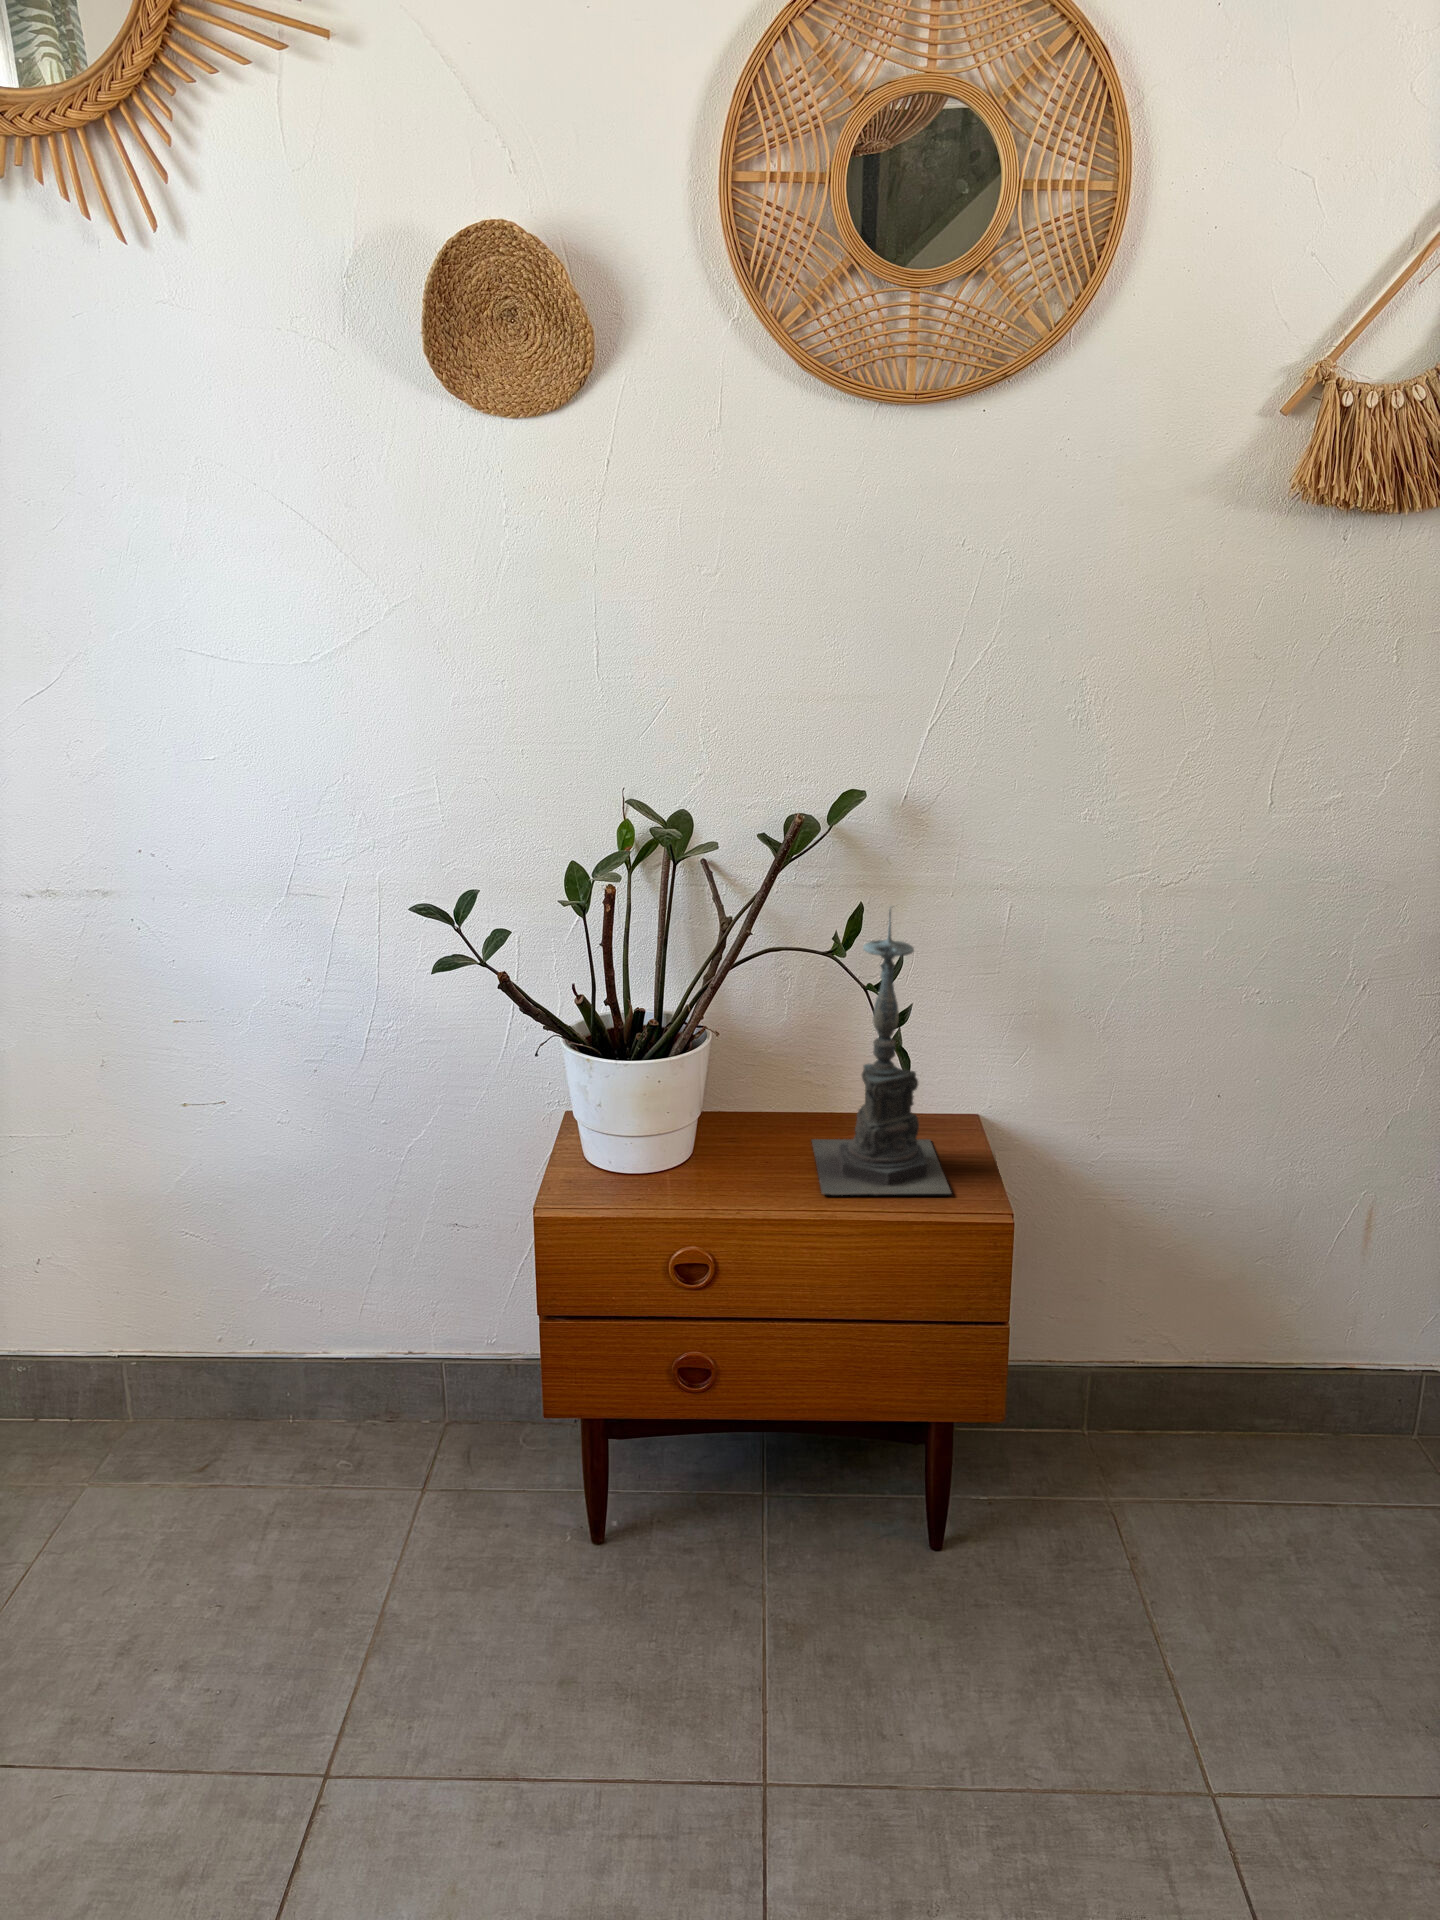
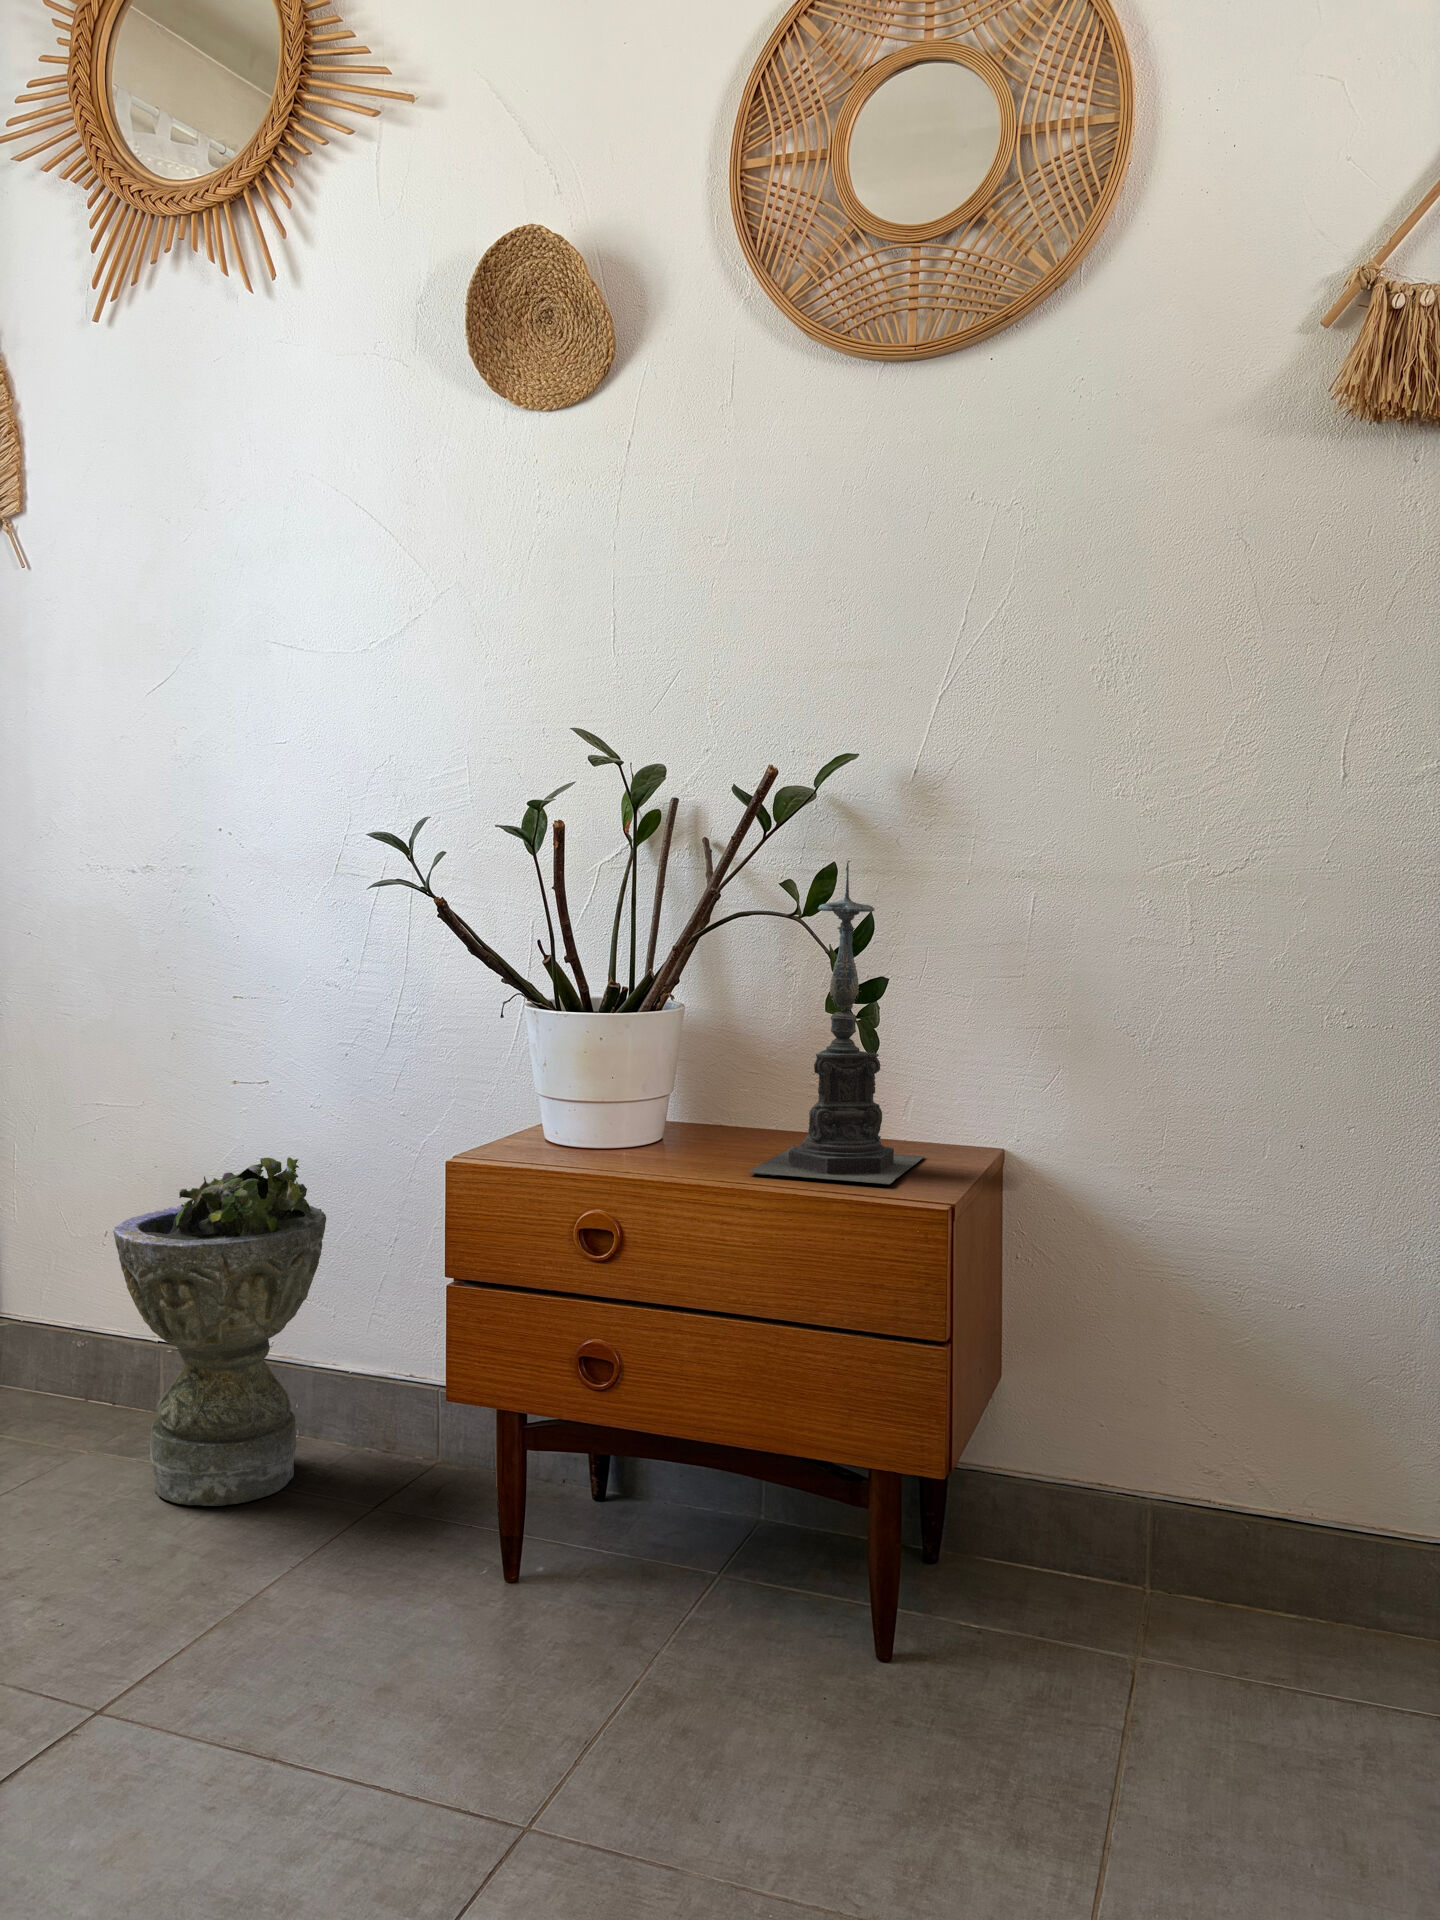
planter: none [121,1183,334,1532] -> present [114,1157,326,1506]

